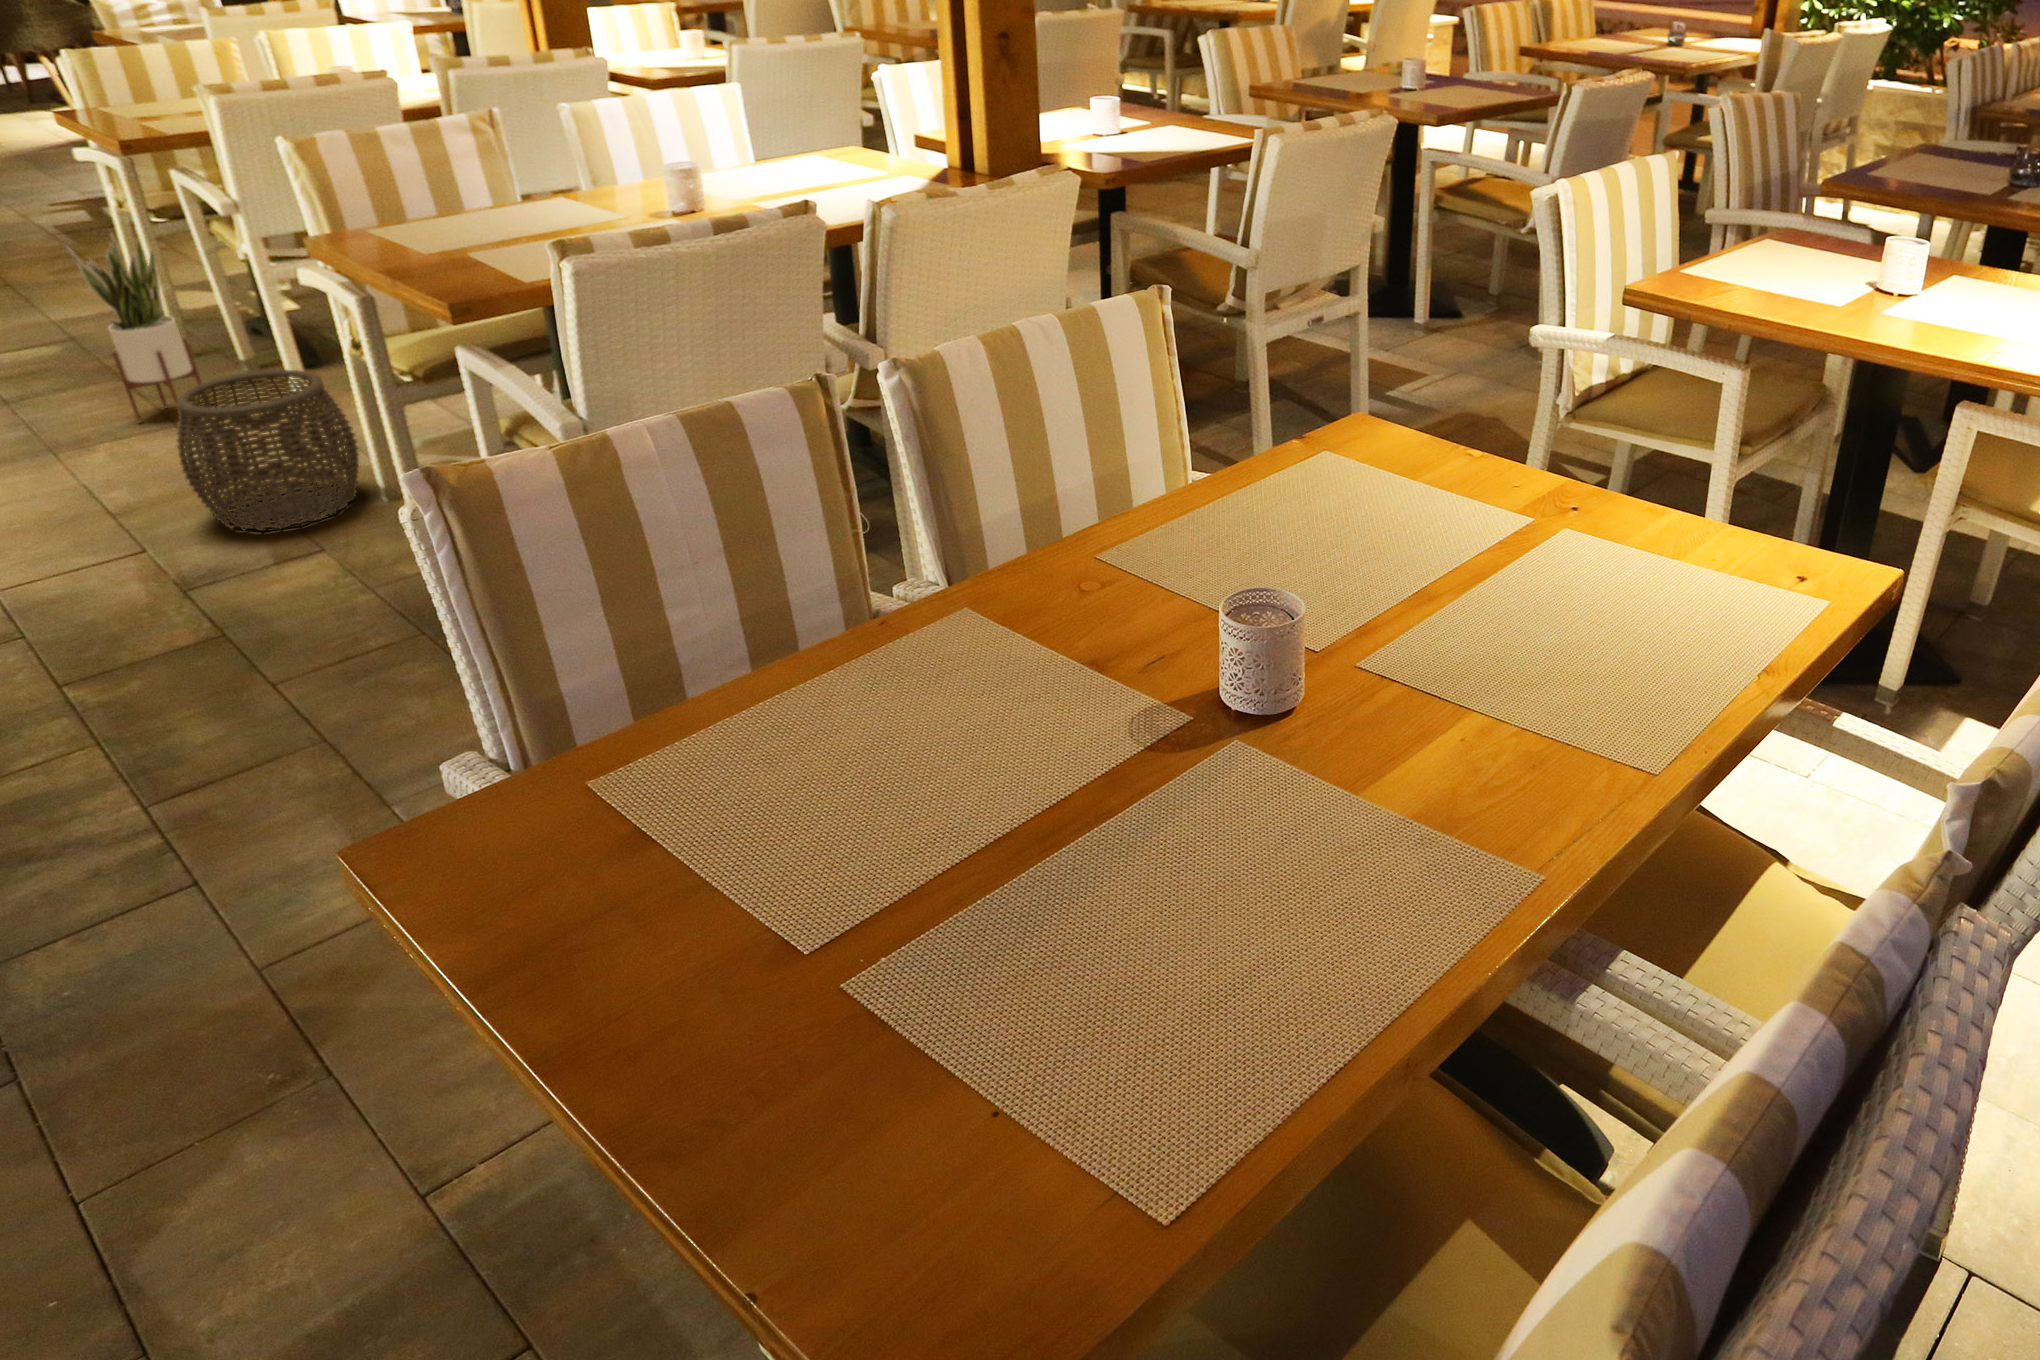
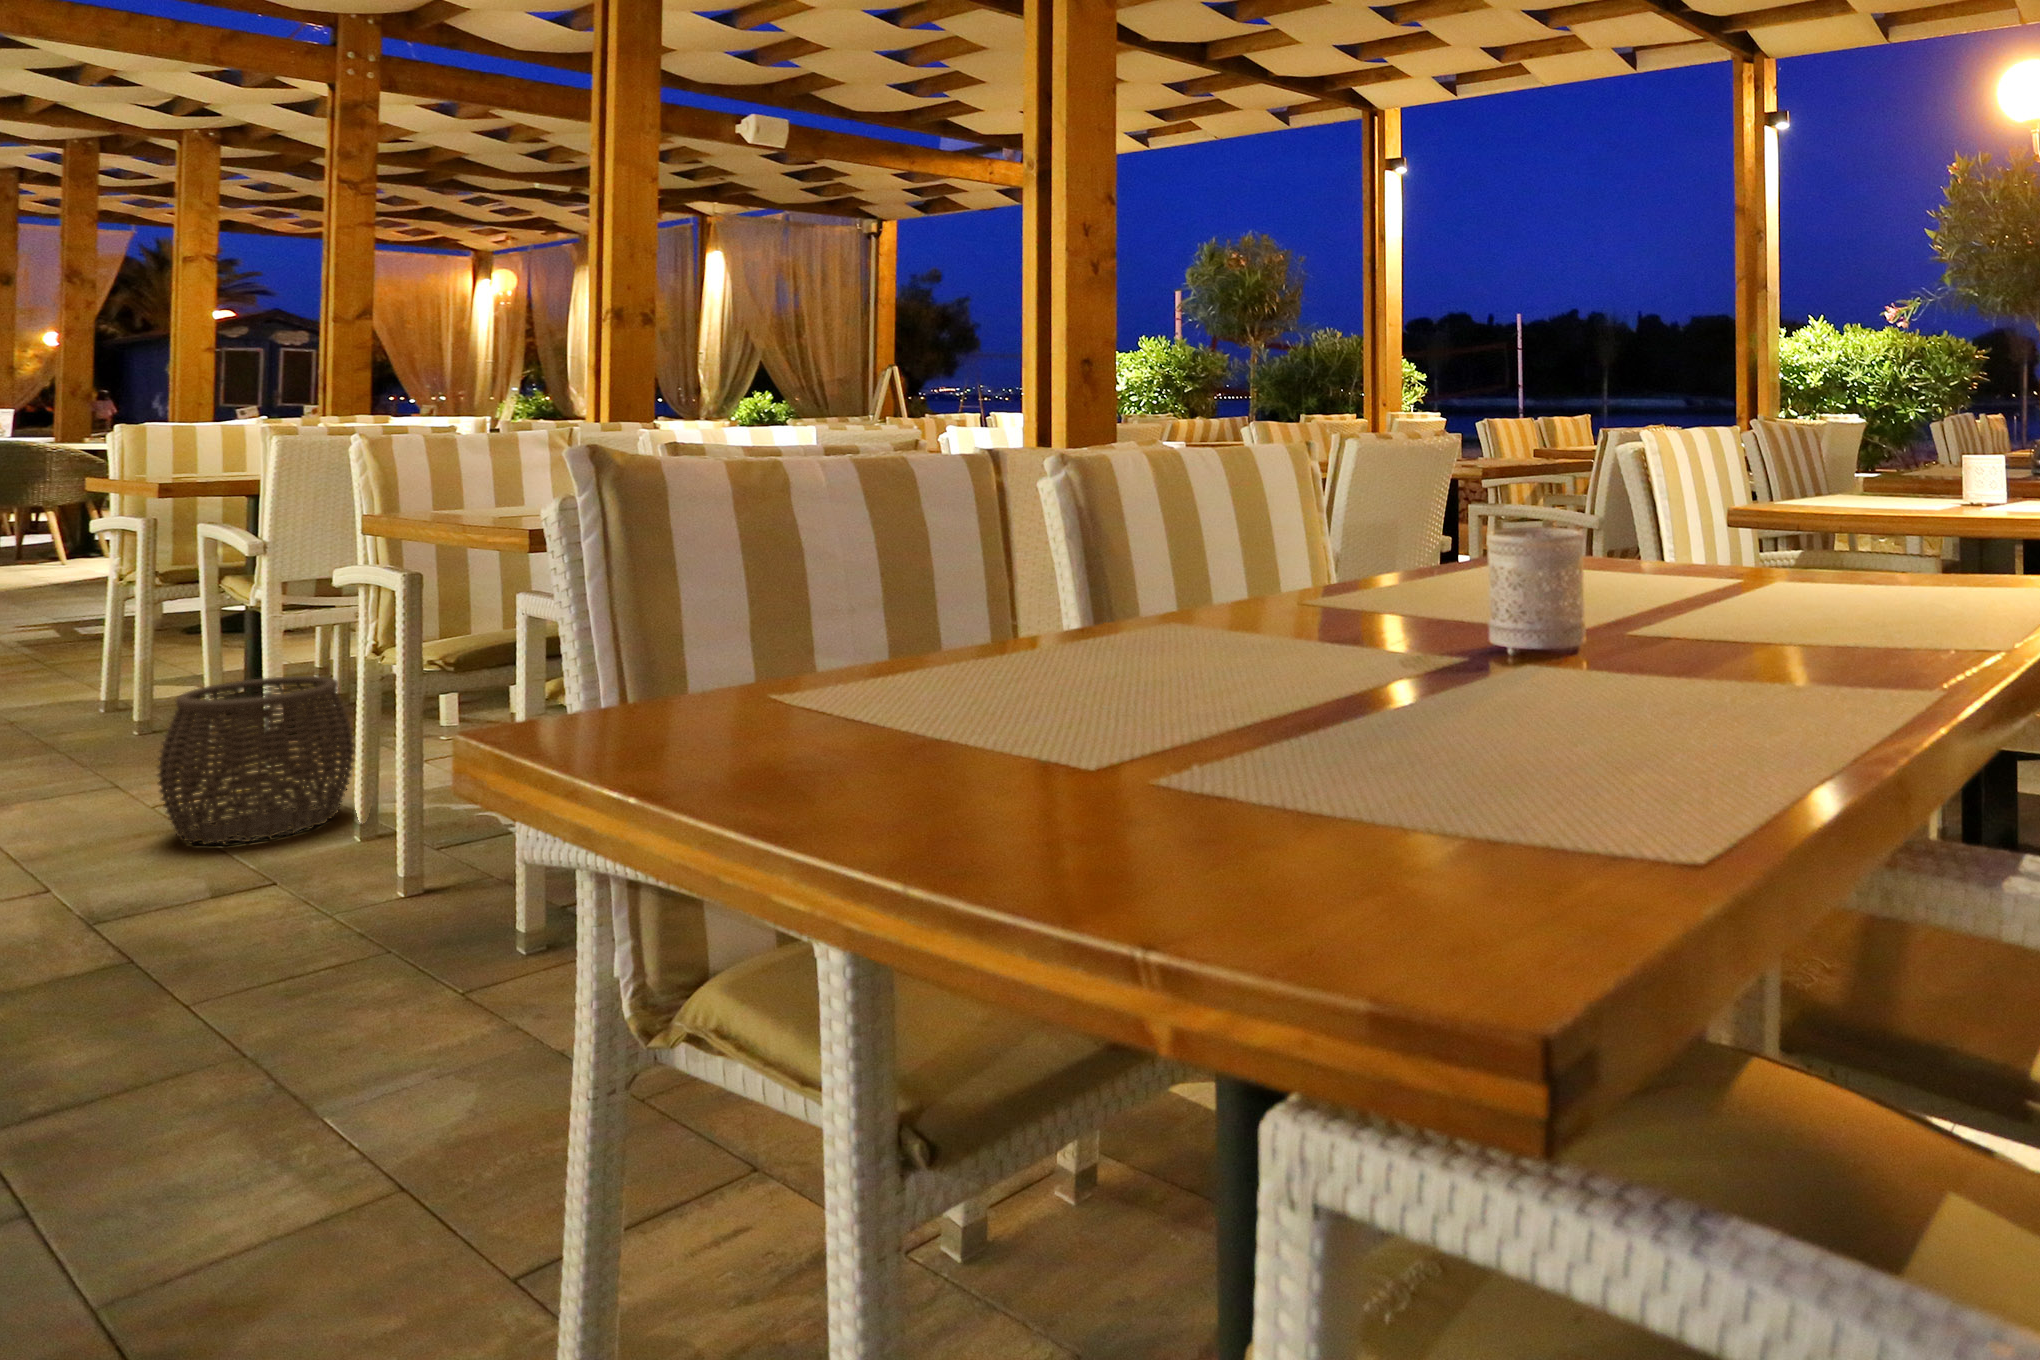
potted plant: present [66,234,207,423] -> none [89,567,179,772]

